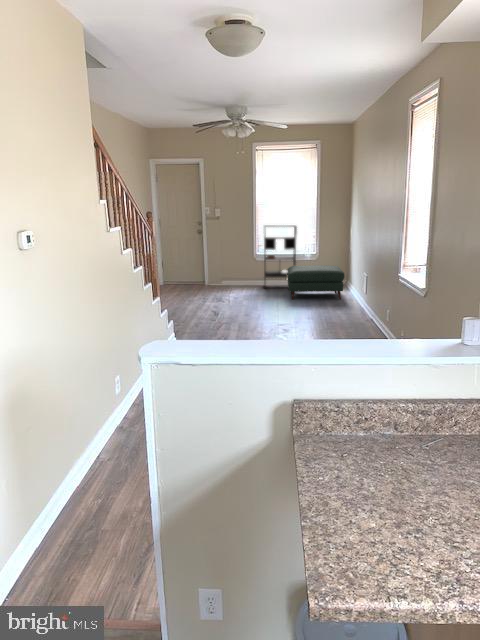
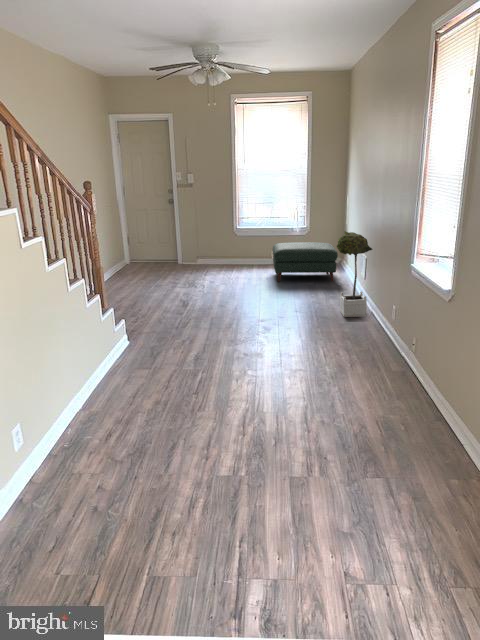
bookshelf: present [264,225,297,287] -> none [245,195,284,268]
potted tree: none [343,253,375,329] -> present [337,231,372,317]

